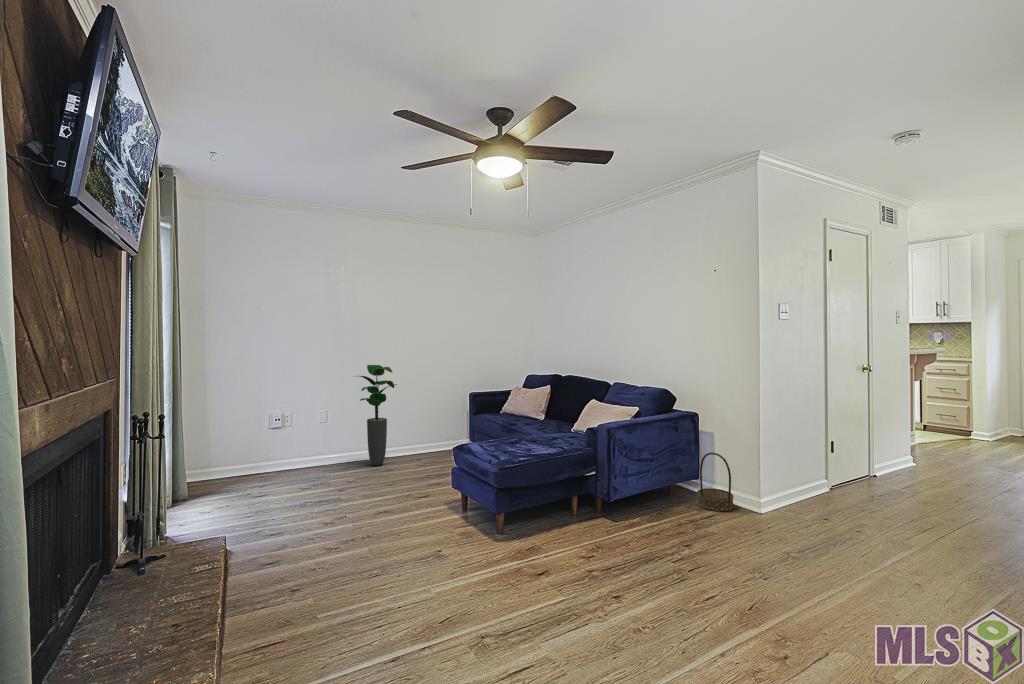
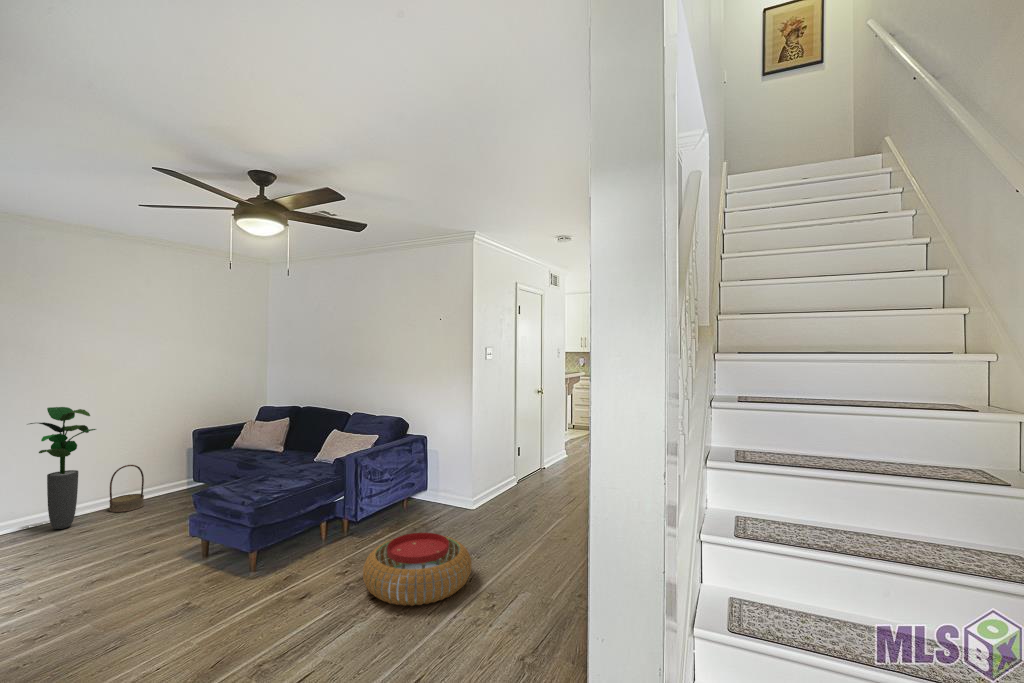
basket: present [697,453,733,511] -> present [109,465,144,512]
pouf: none [606,527,752,625] -> present [363,533,472,606]

